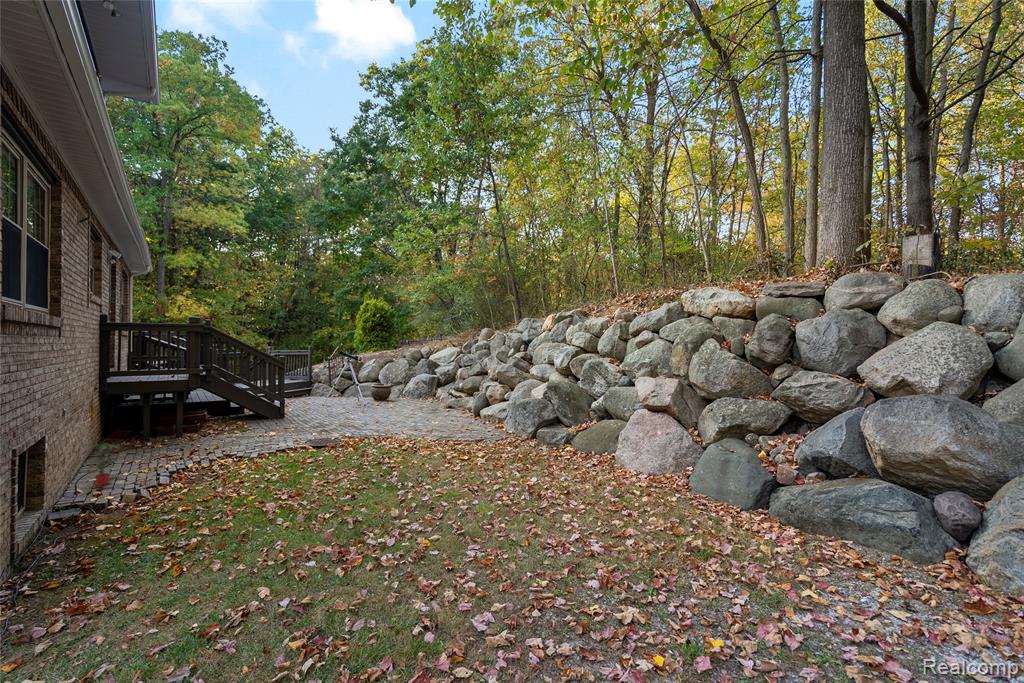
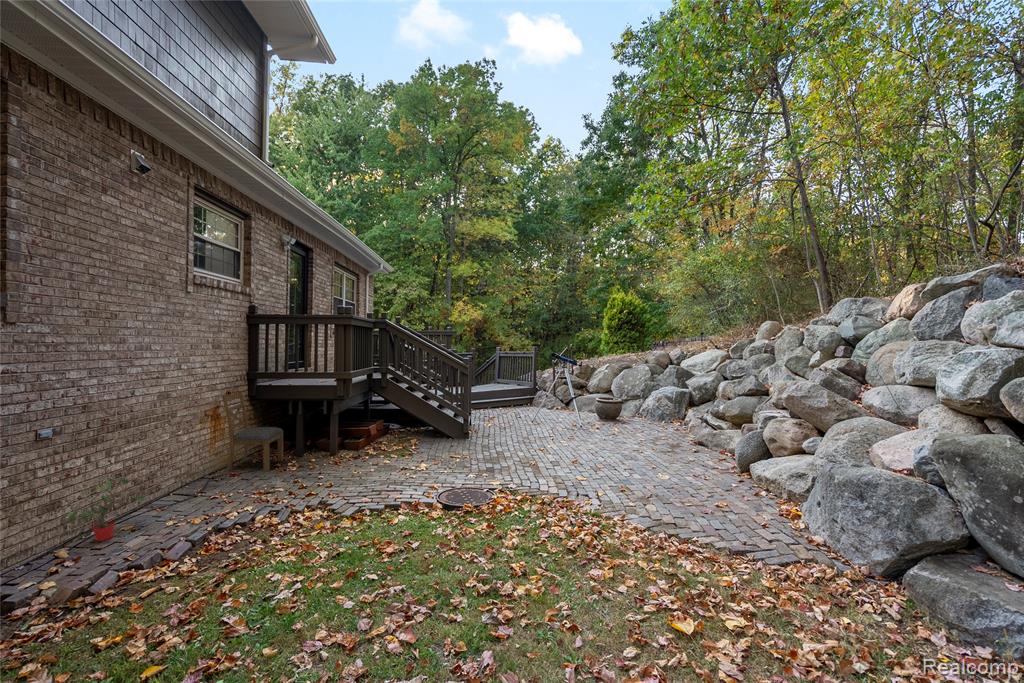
chair: none [103,388,151,454] -> present [222,391,283,472]

